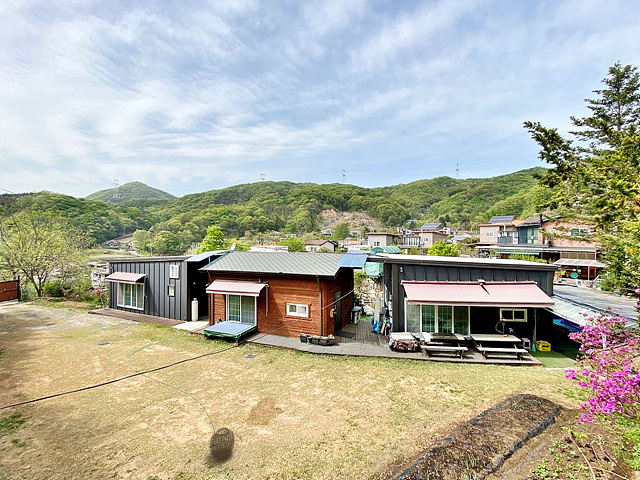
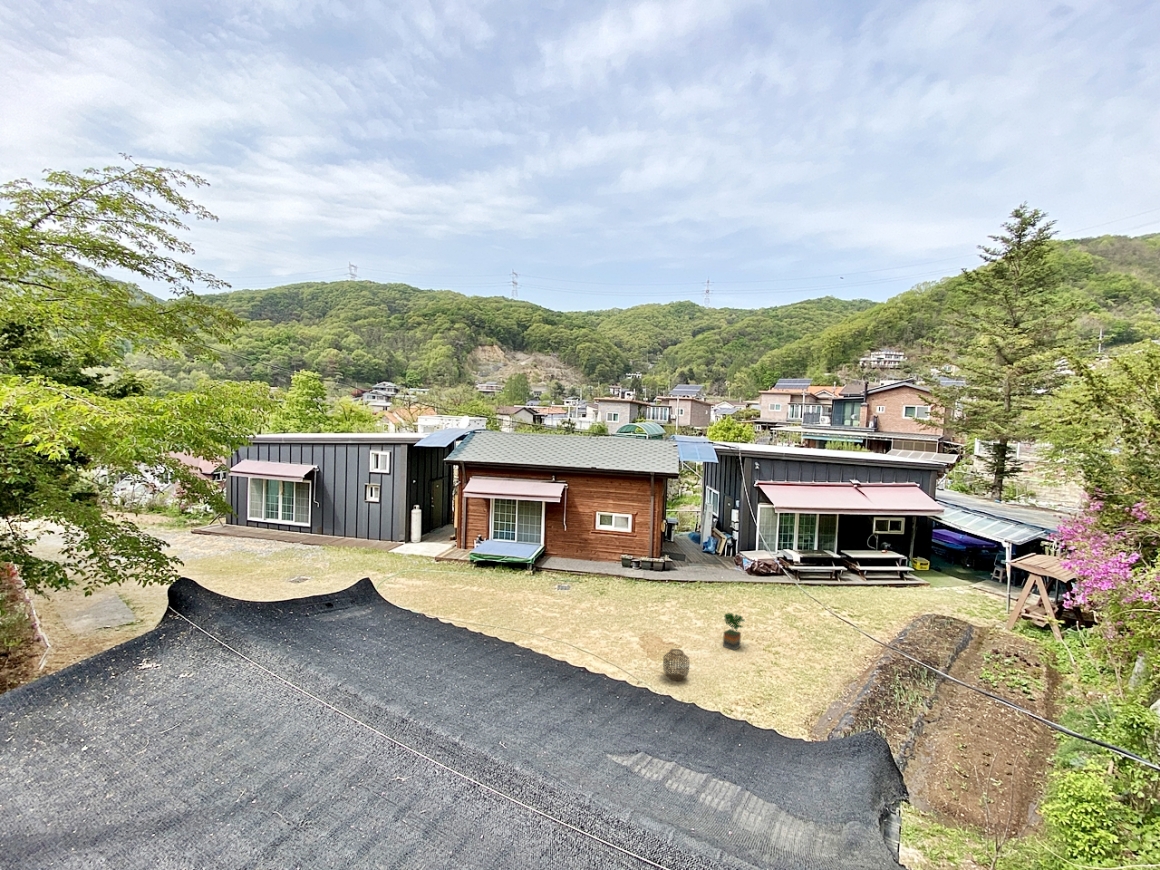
potted tree: none [299,391,320,426] -> present [723,613,744,650]

